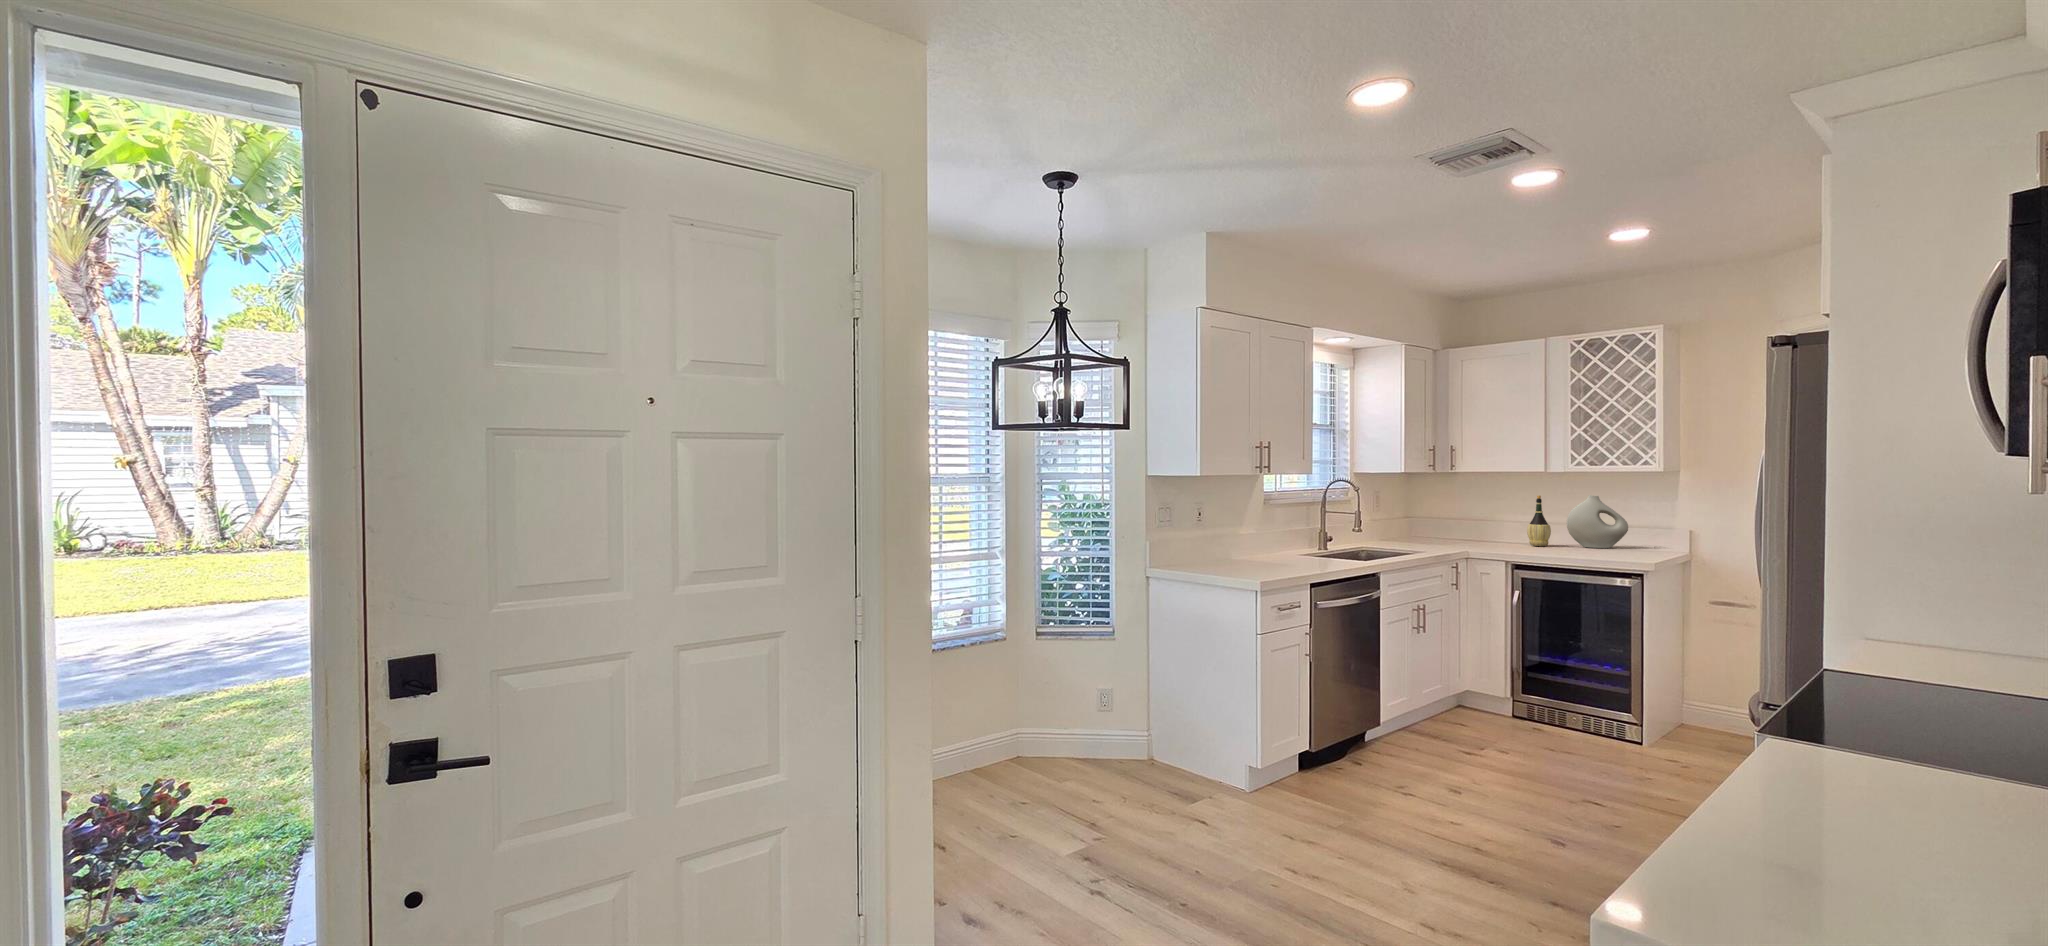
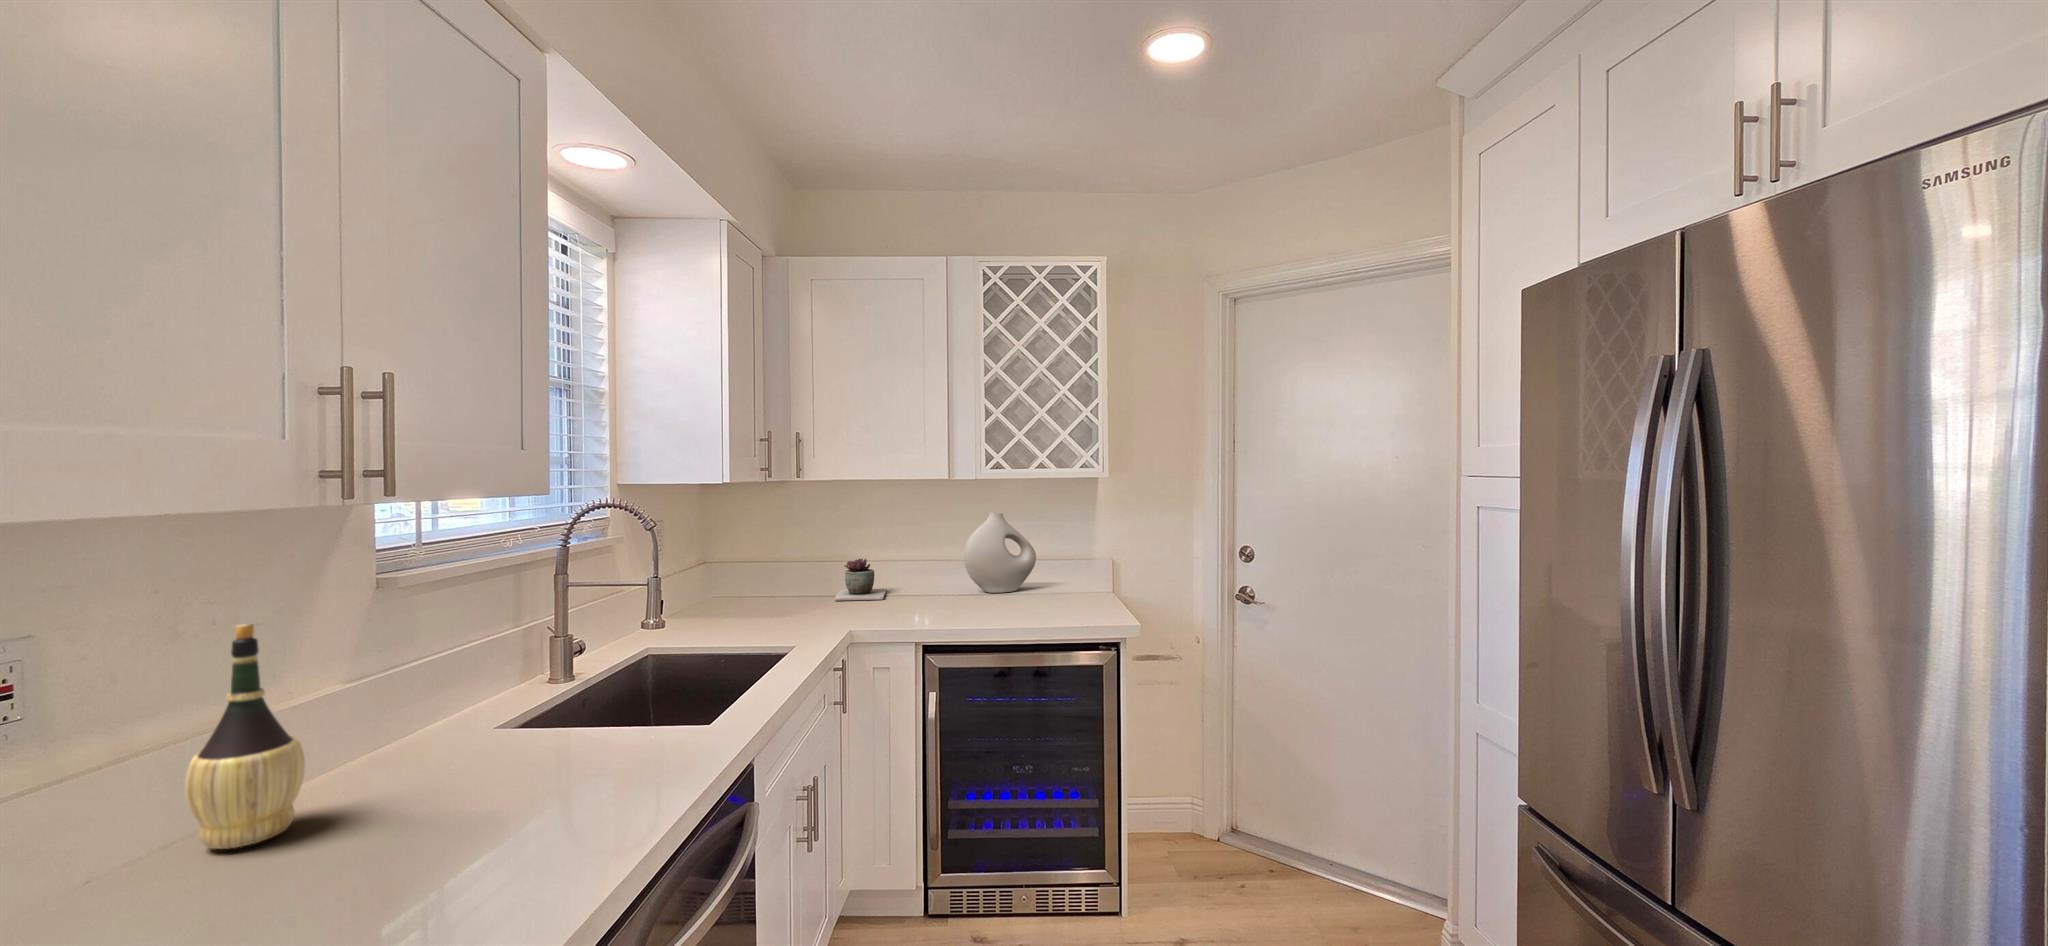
wine bottle: present [1527,495,1551,546] -> present [185,624,305,849]
succulent plant: none [1477,520,1517,545] -> present [835,559,886,601]

